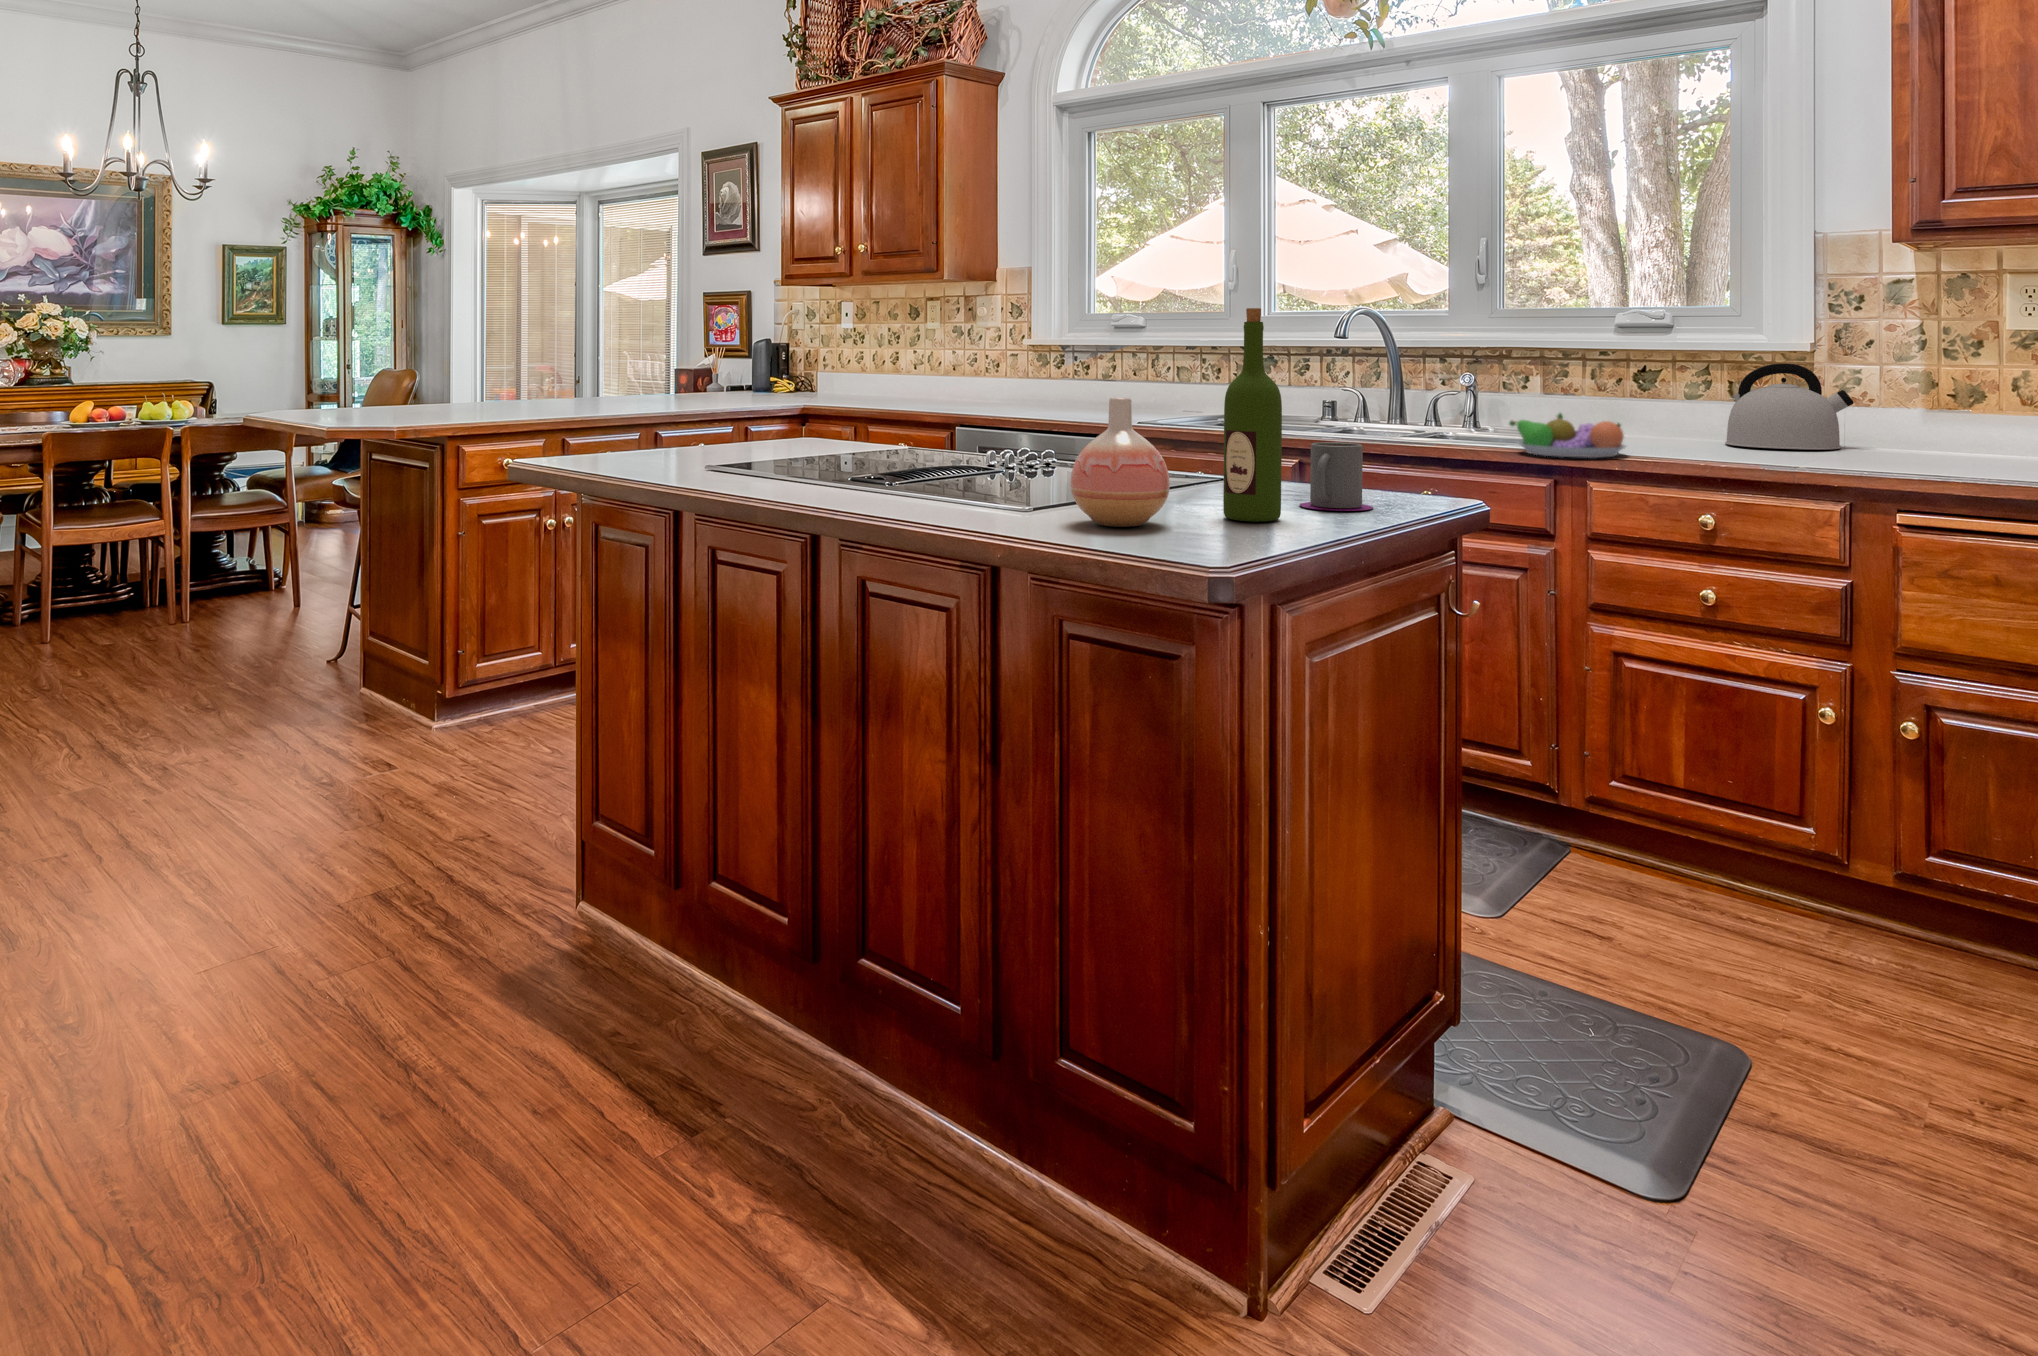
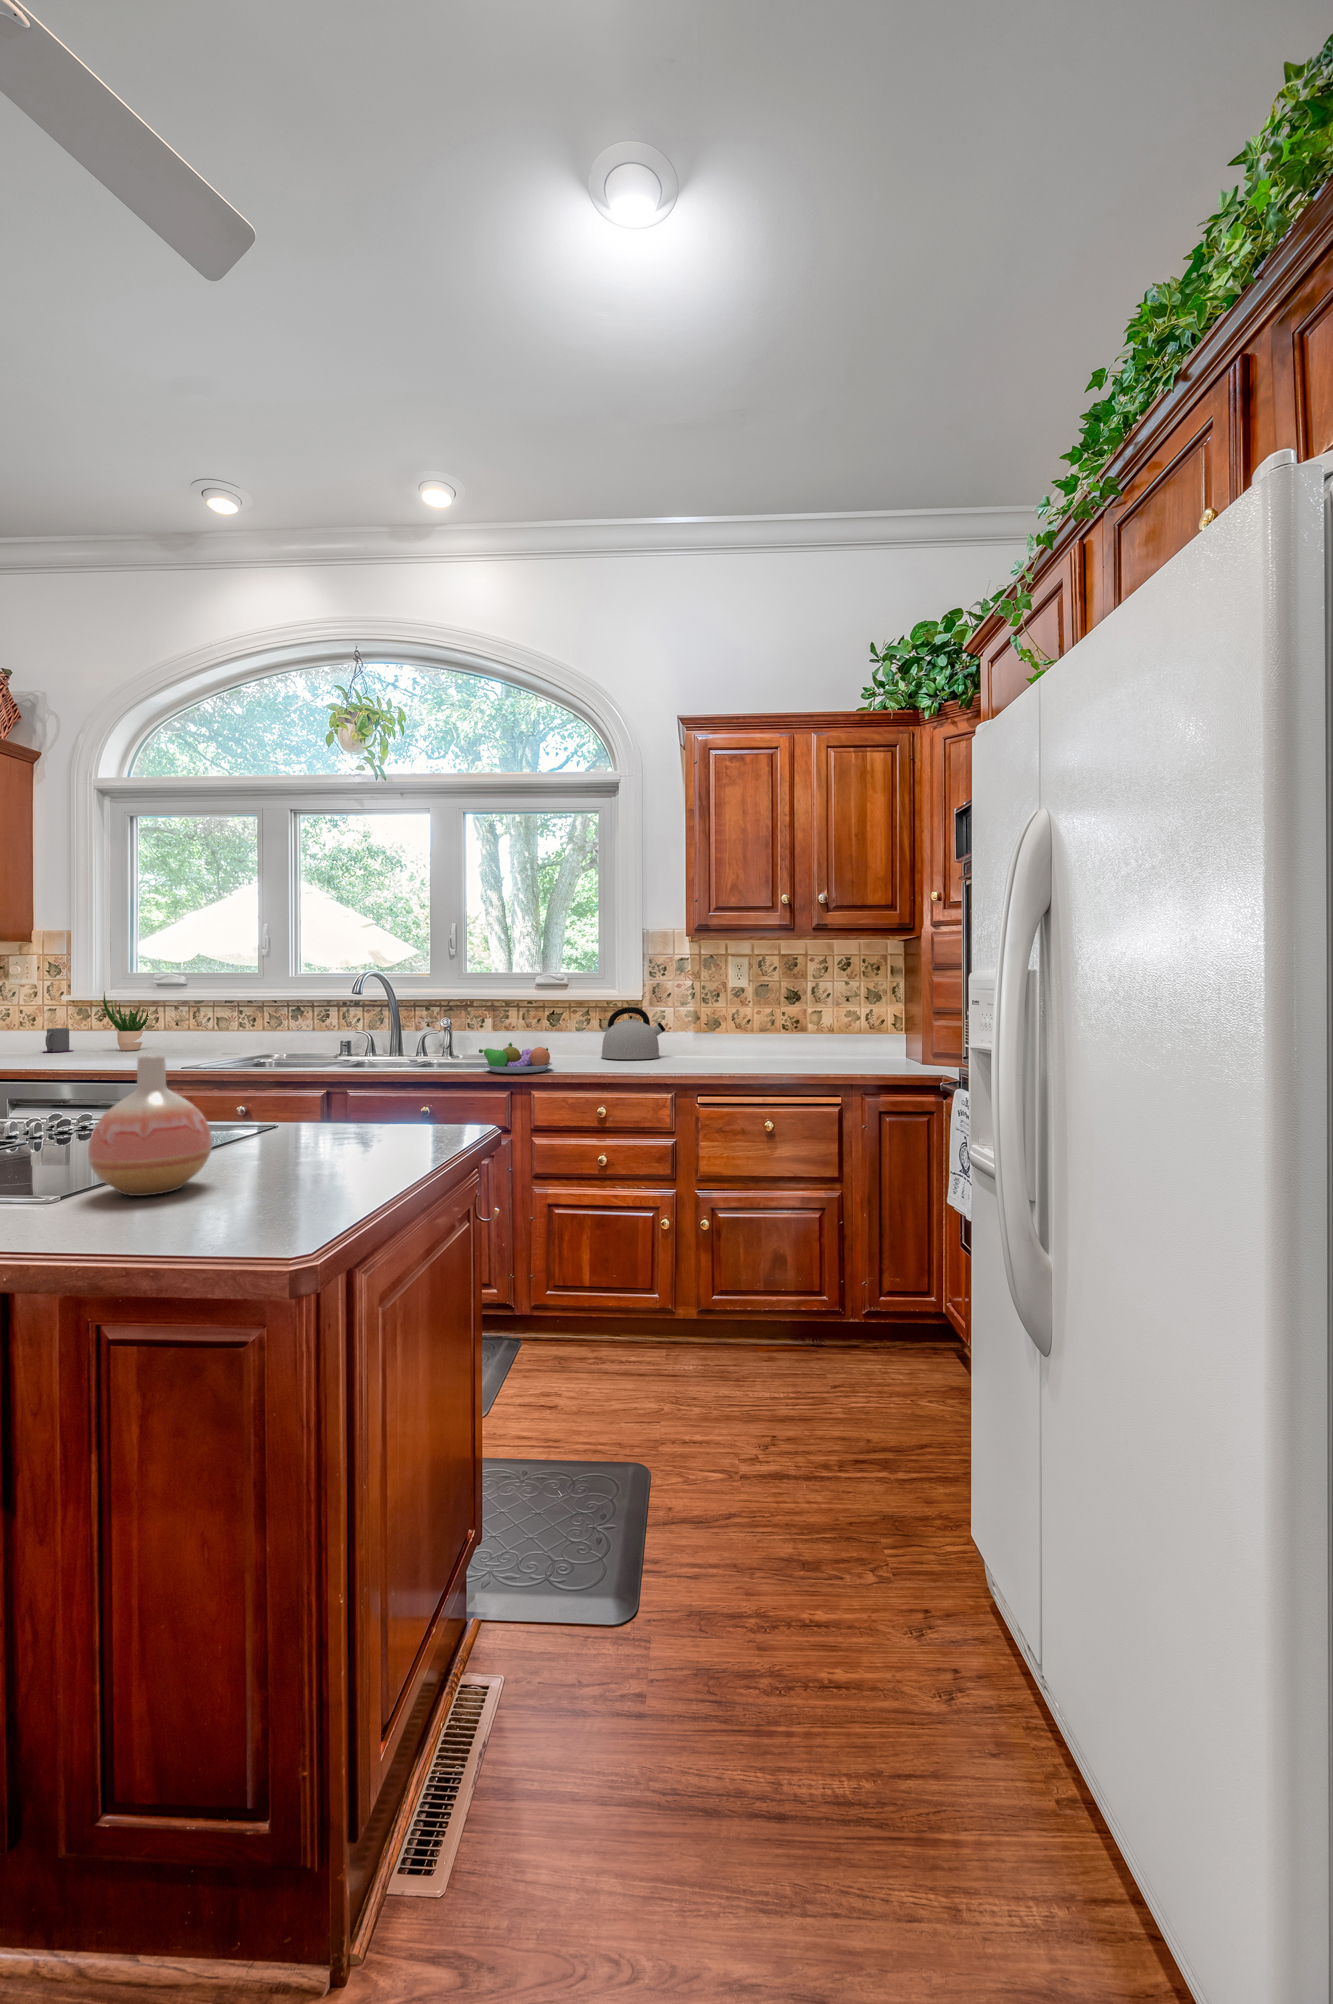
wine bottle: present [1223,308,1282,522] -> none [271,964,328,1168]
potted plant: none [1061,338,1109,407] -> present [104,992,150,1050]
mug: present [1300,442,1373,511] -> present [43,1028,73,1052]

